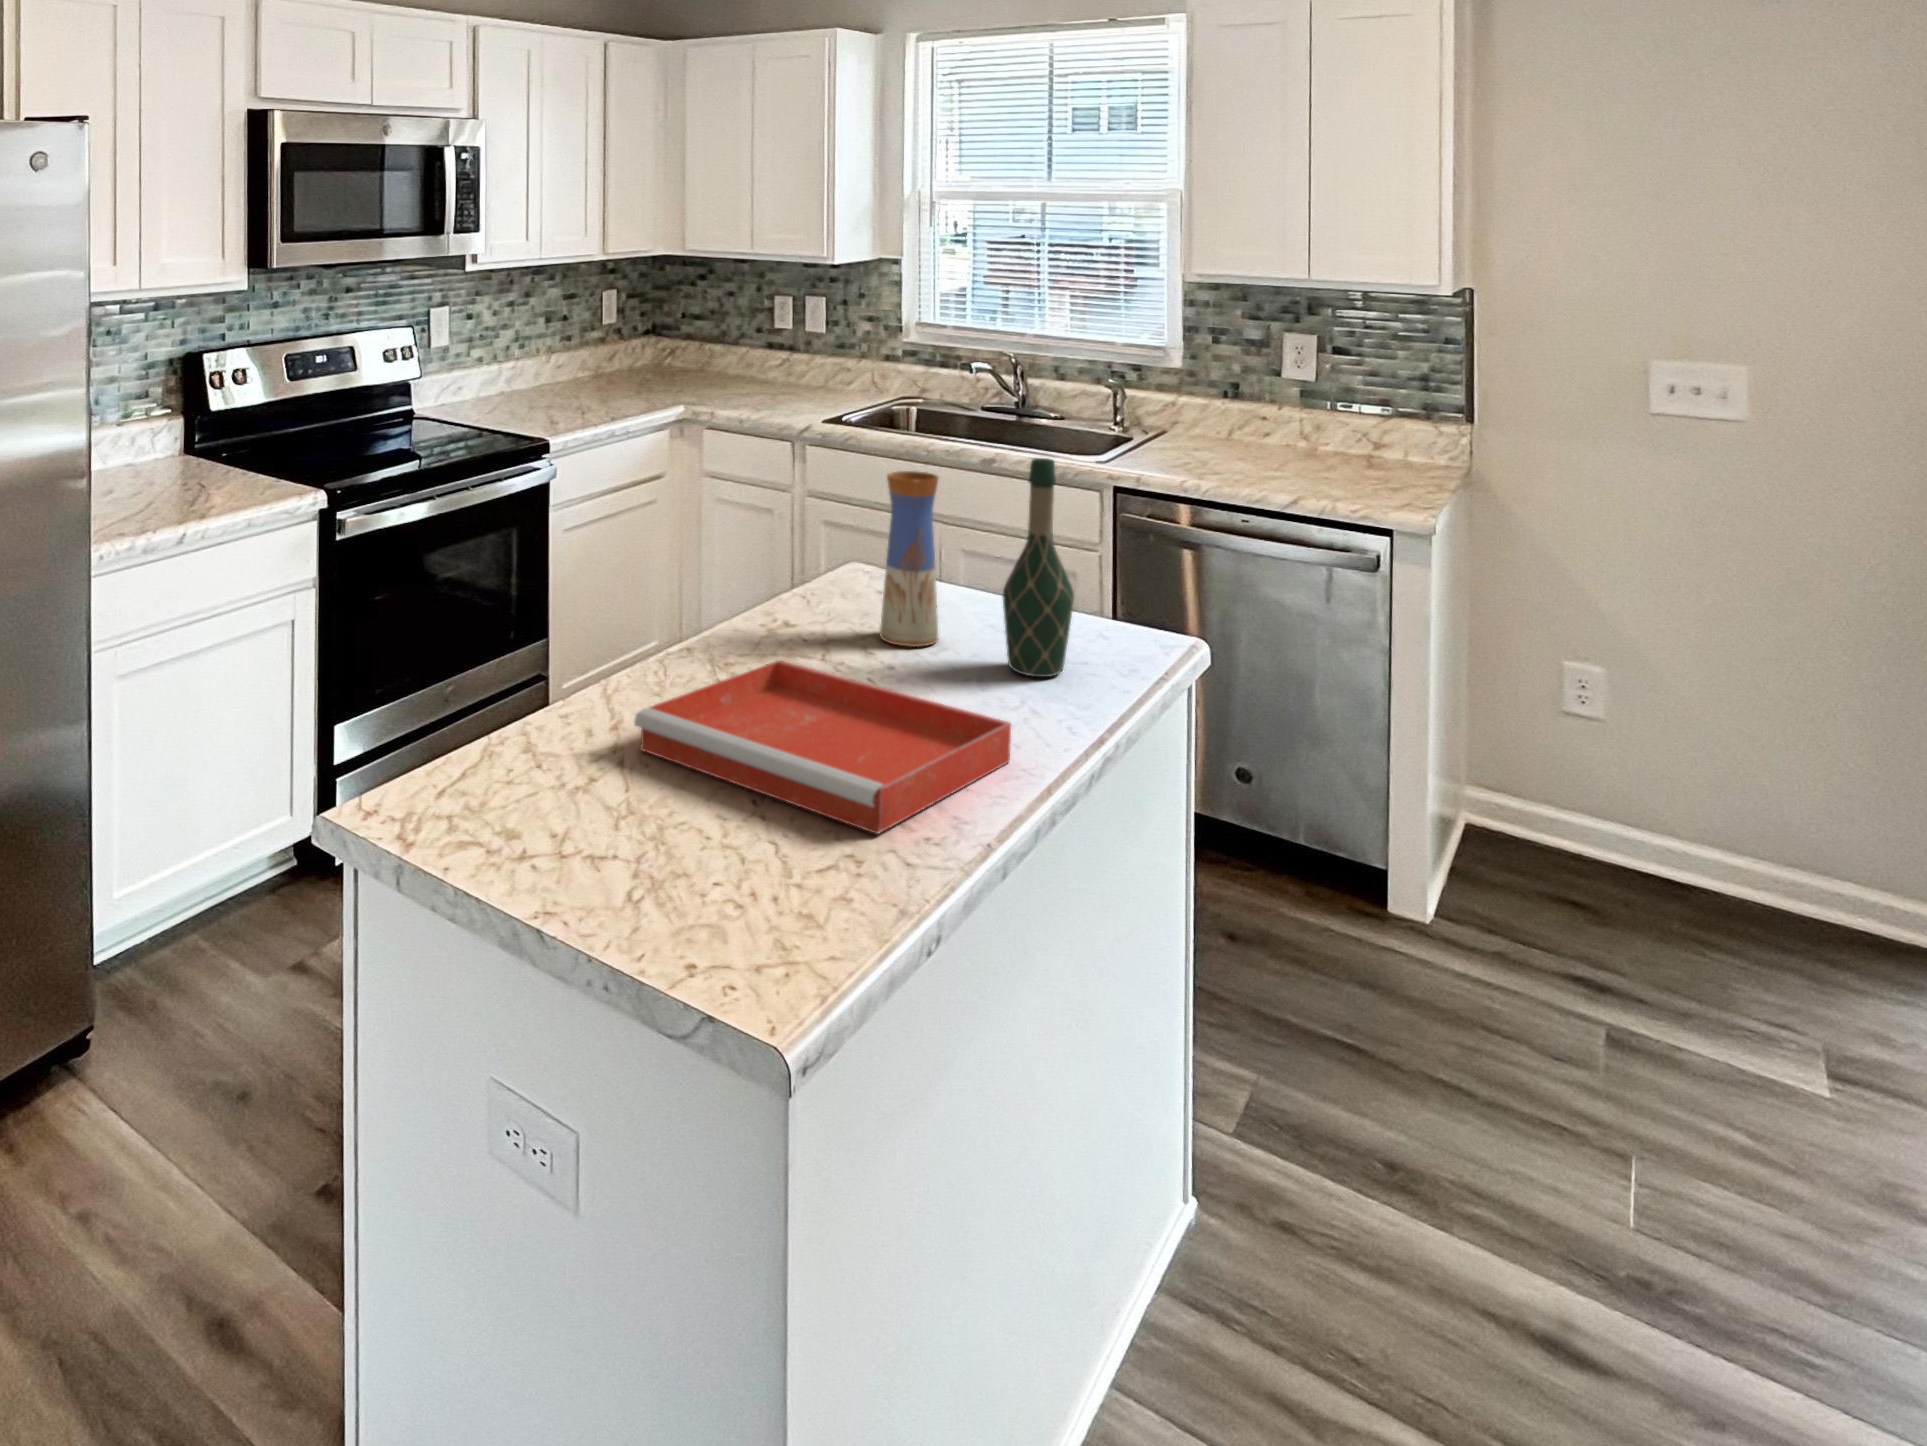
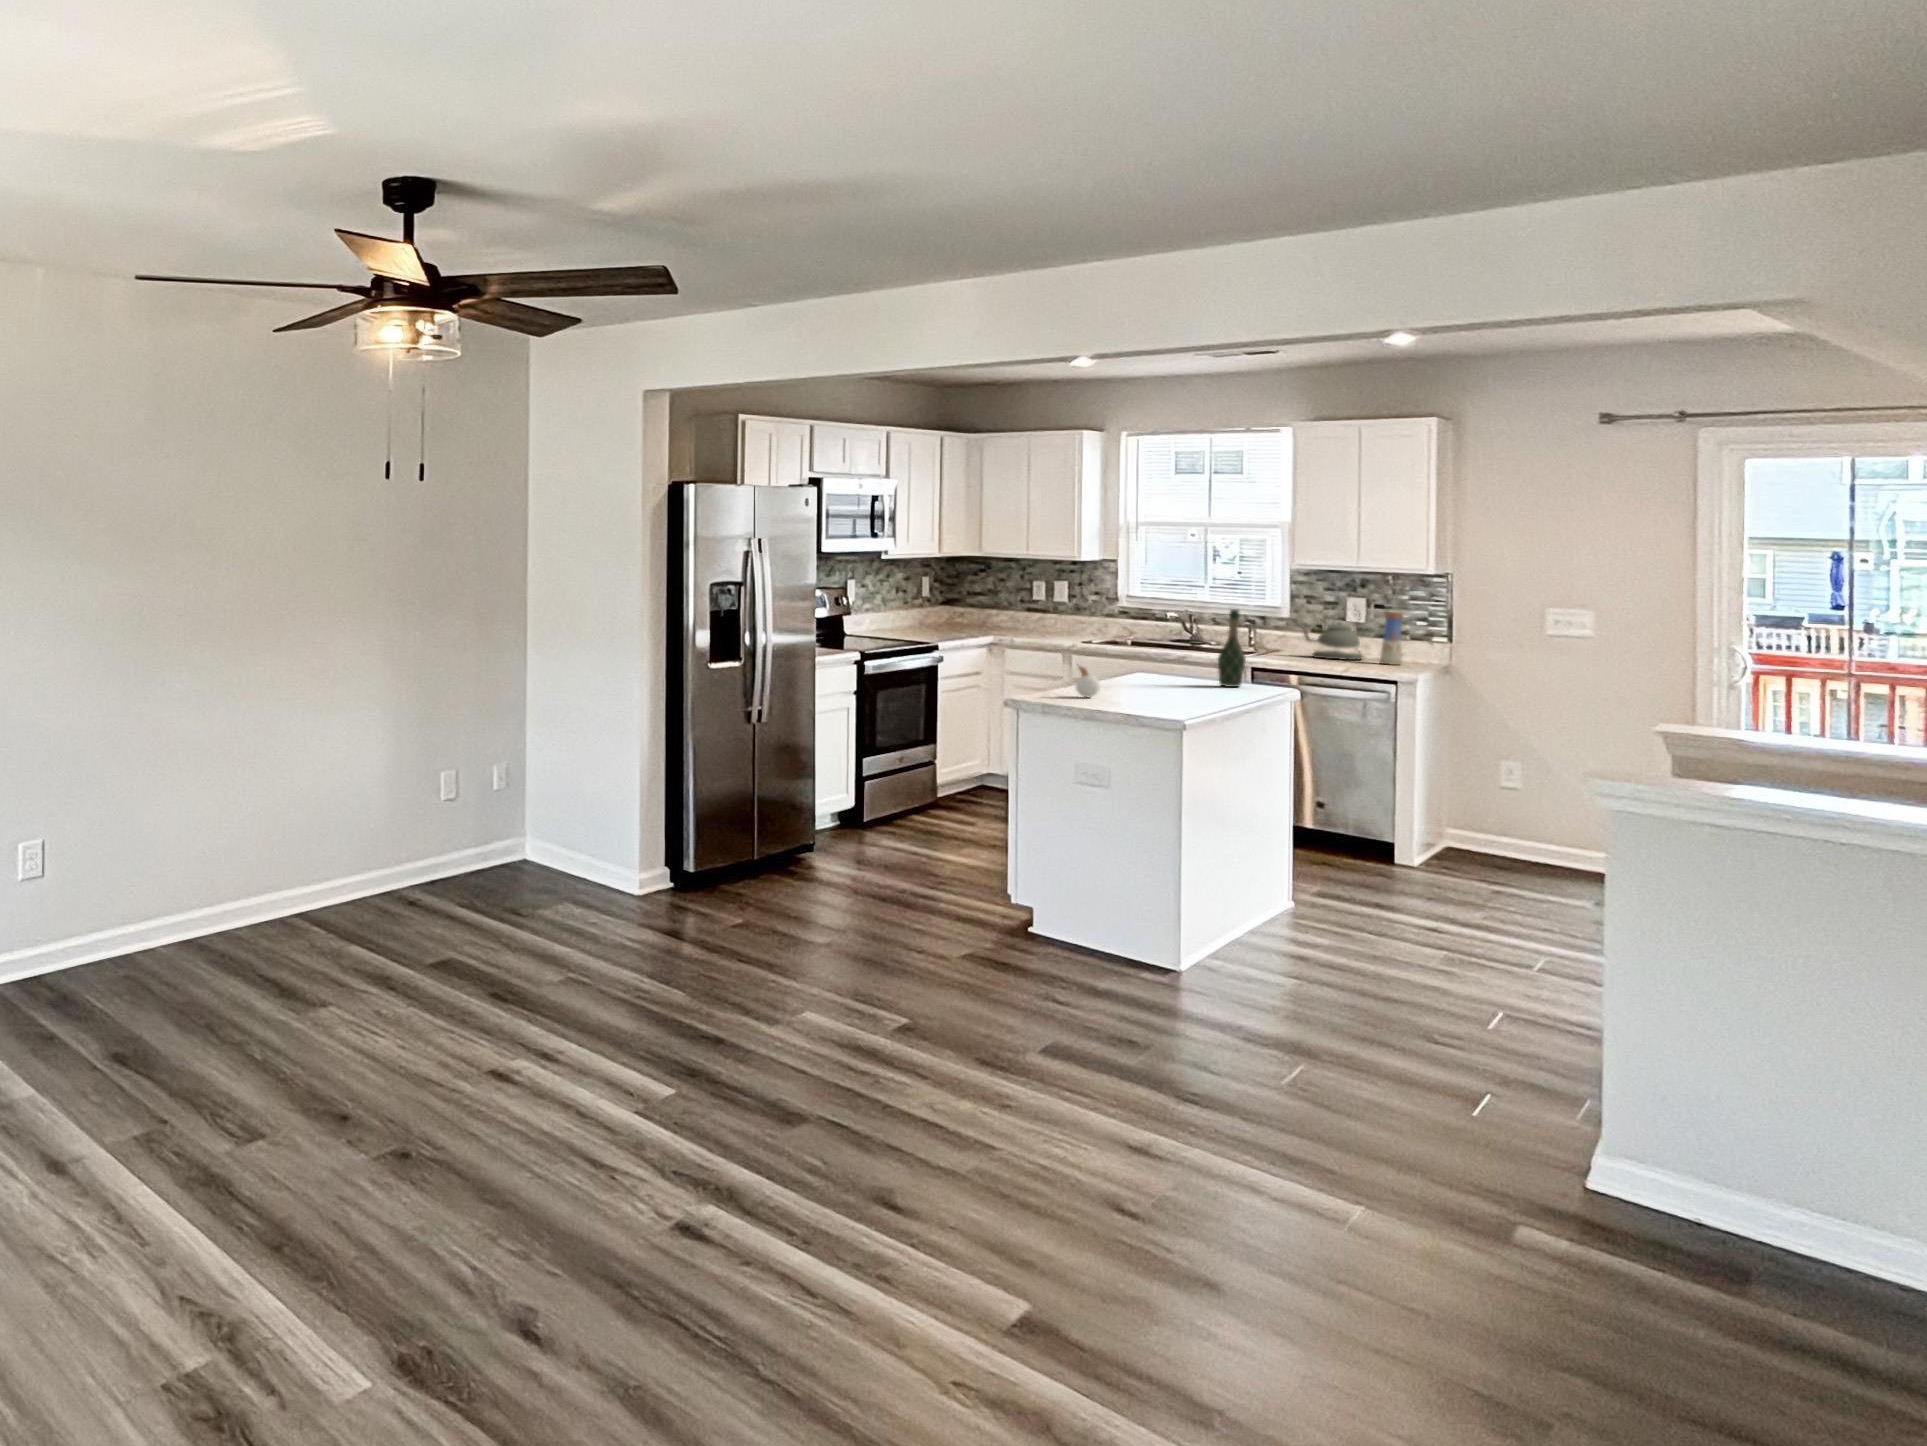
kettle: none [1199,359,1314,459] -> present [1300,612,1363,660]
vase: present [880,471,939,647] -> present [1380,612,1403,665]
tray: present [634,660,1011,834] -> none [1097,675,1228,699]
candle: none [505,706,589,840] -> present [1076,664,1100,697]

